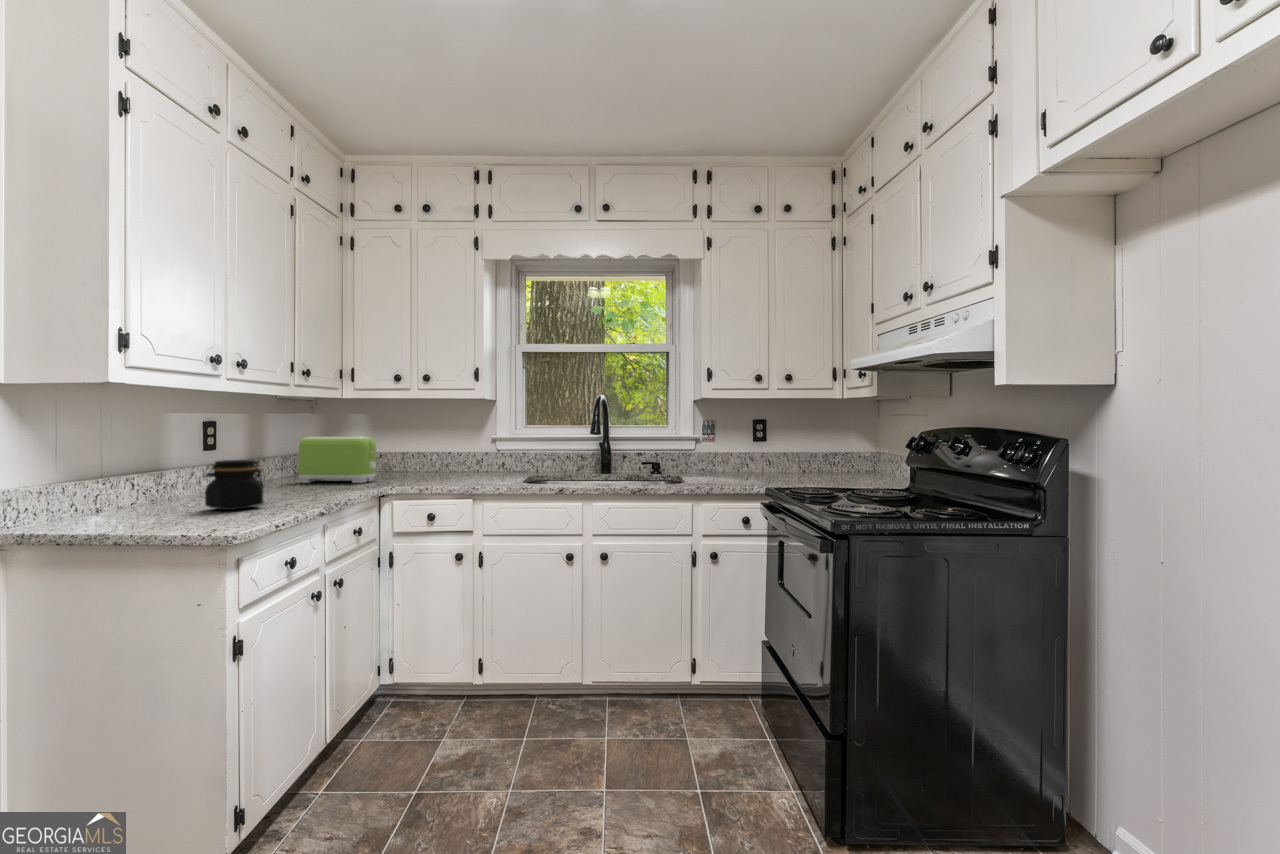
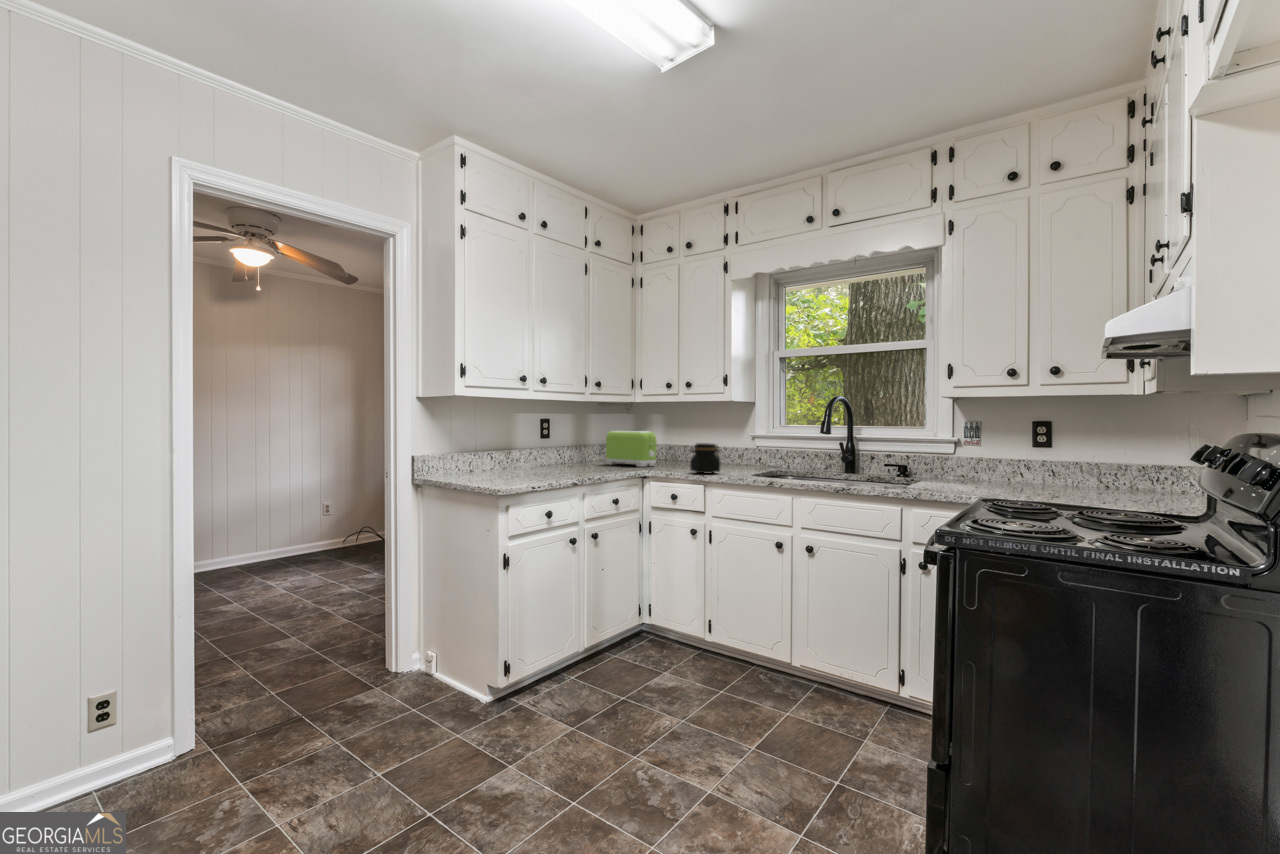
jar: present [204,460,264,510] -> present [690,443,720,474]

